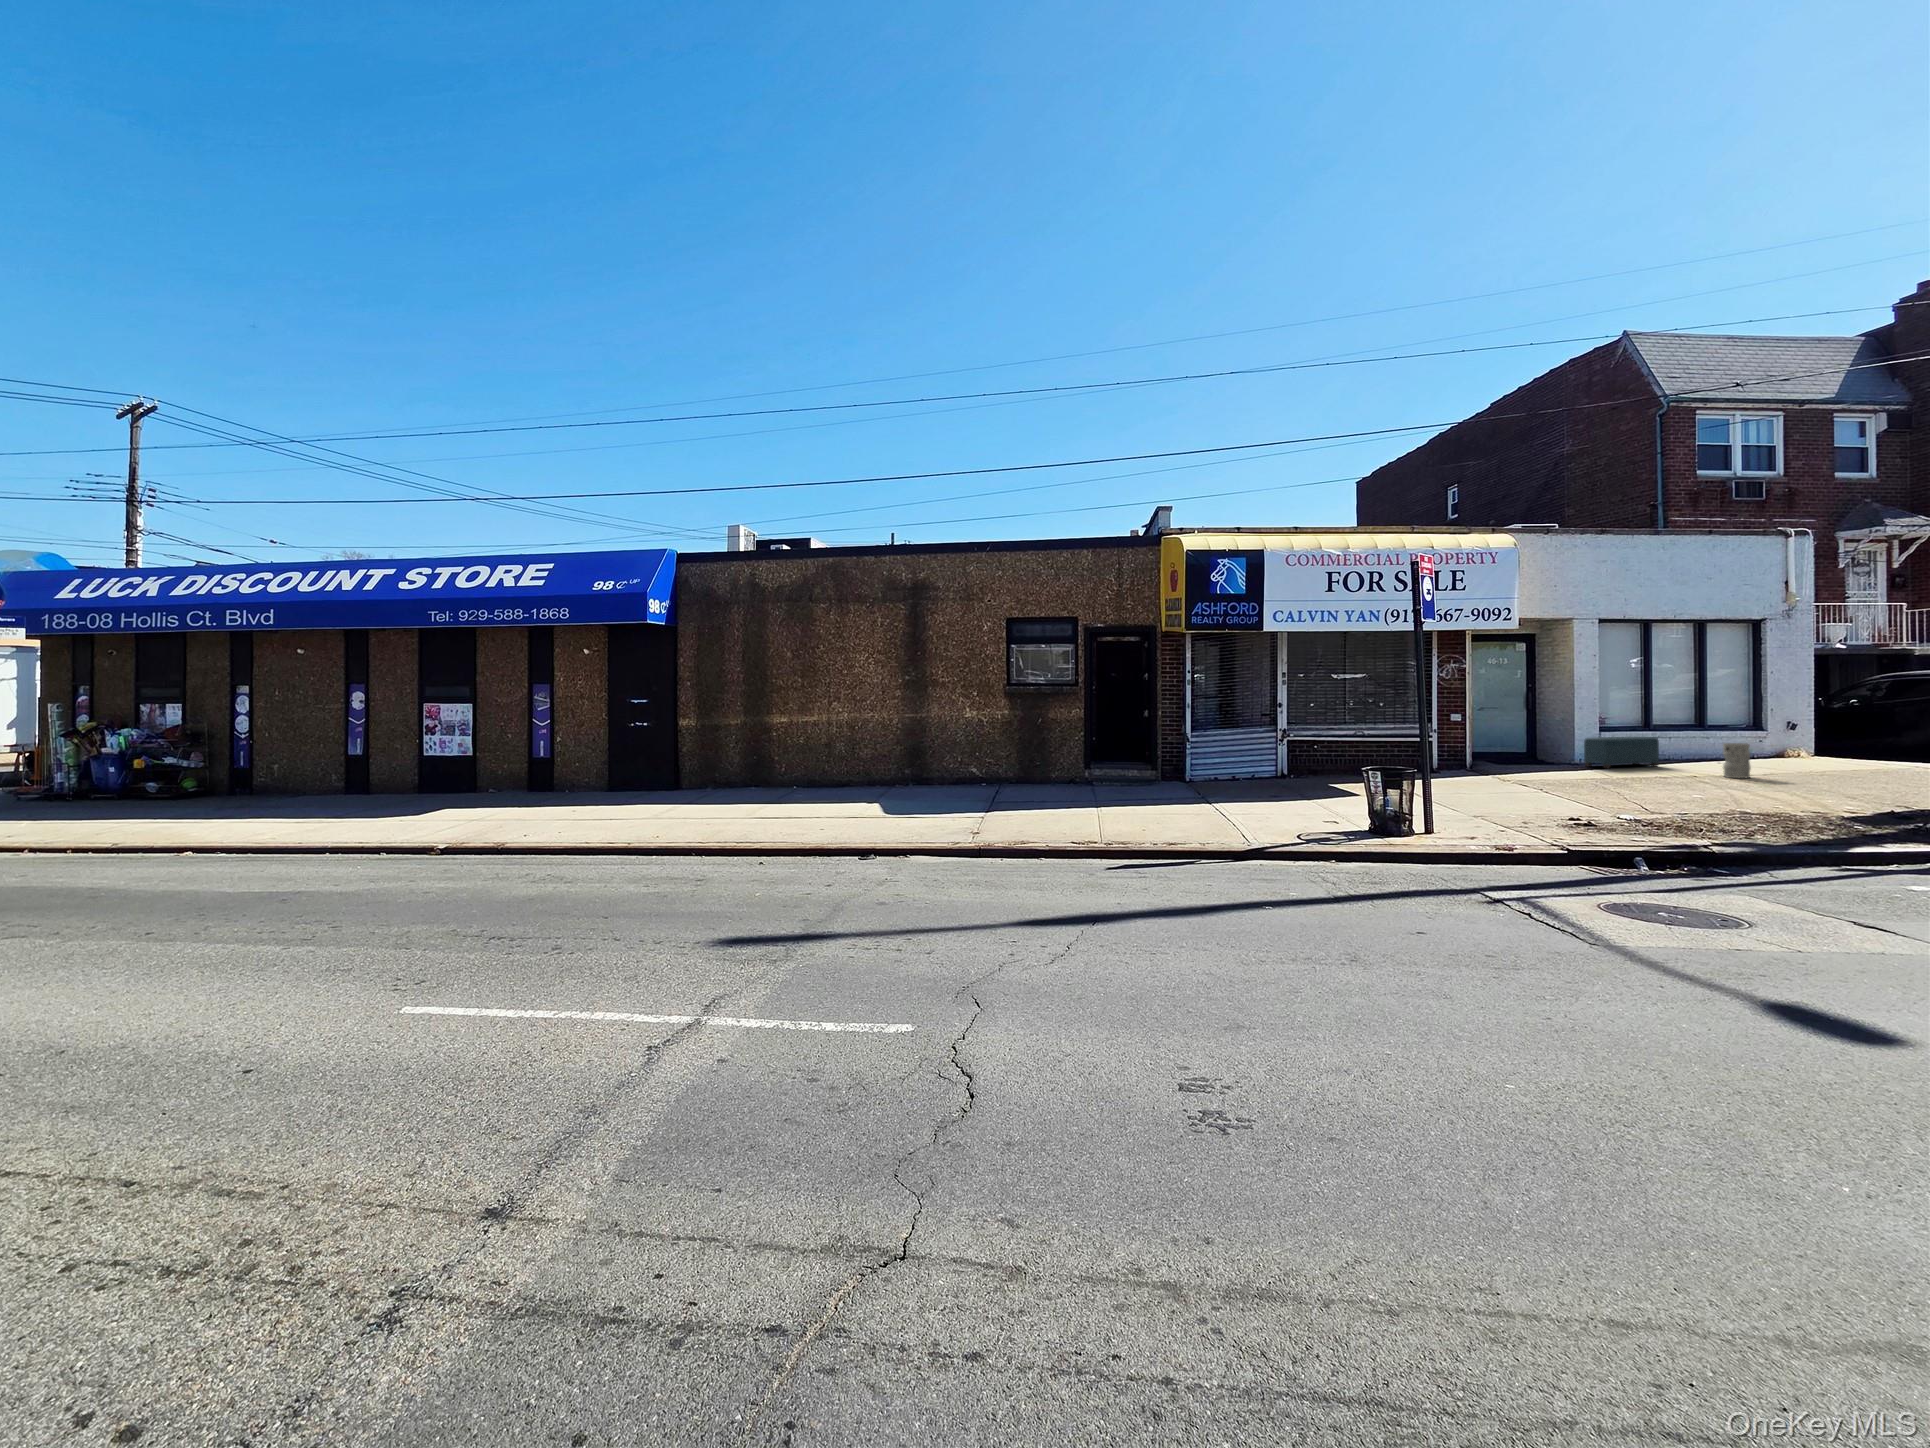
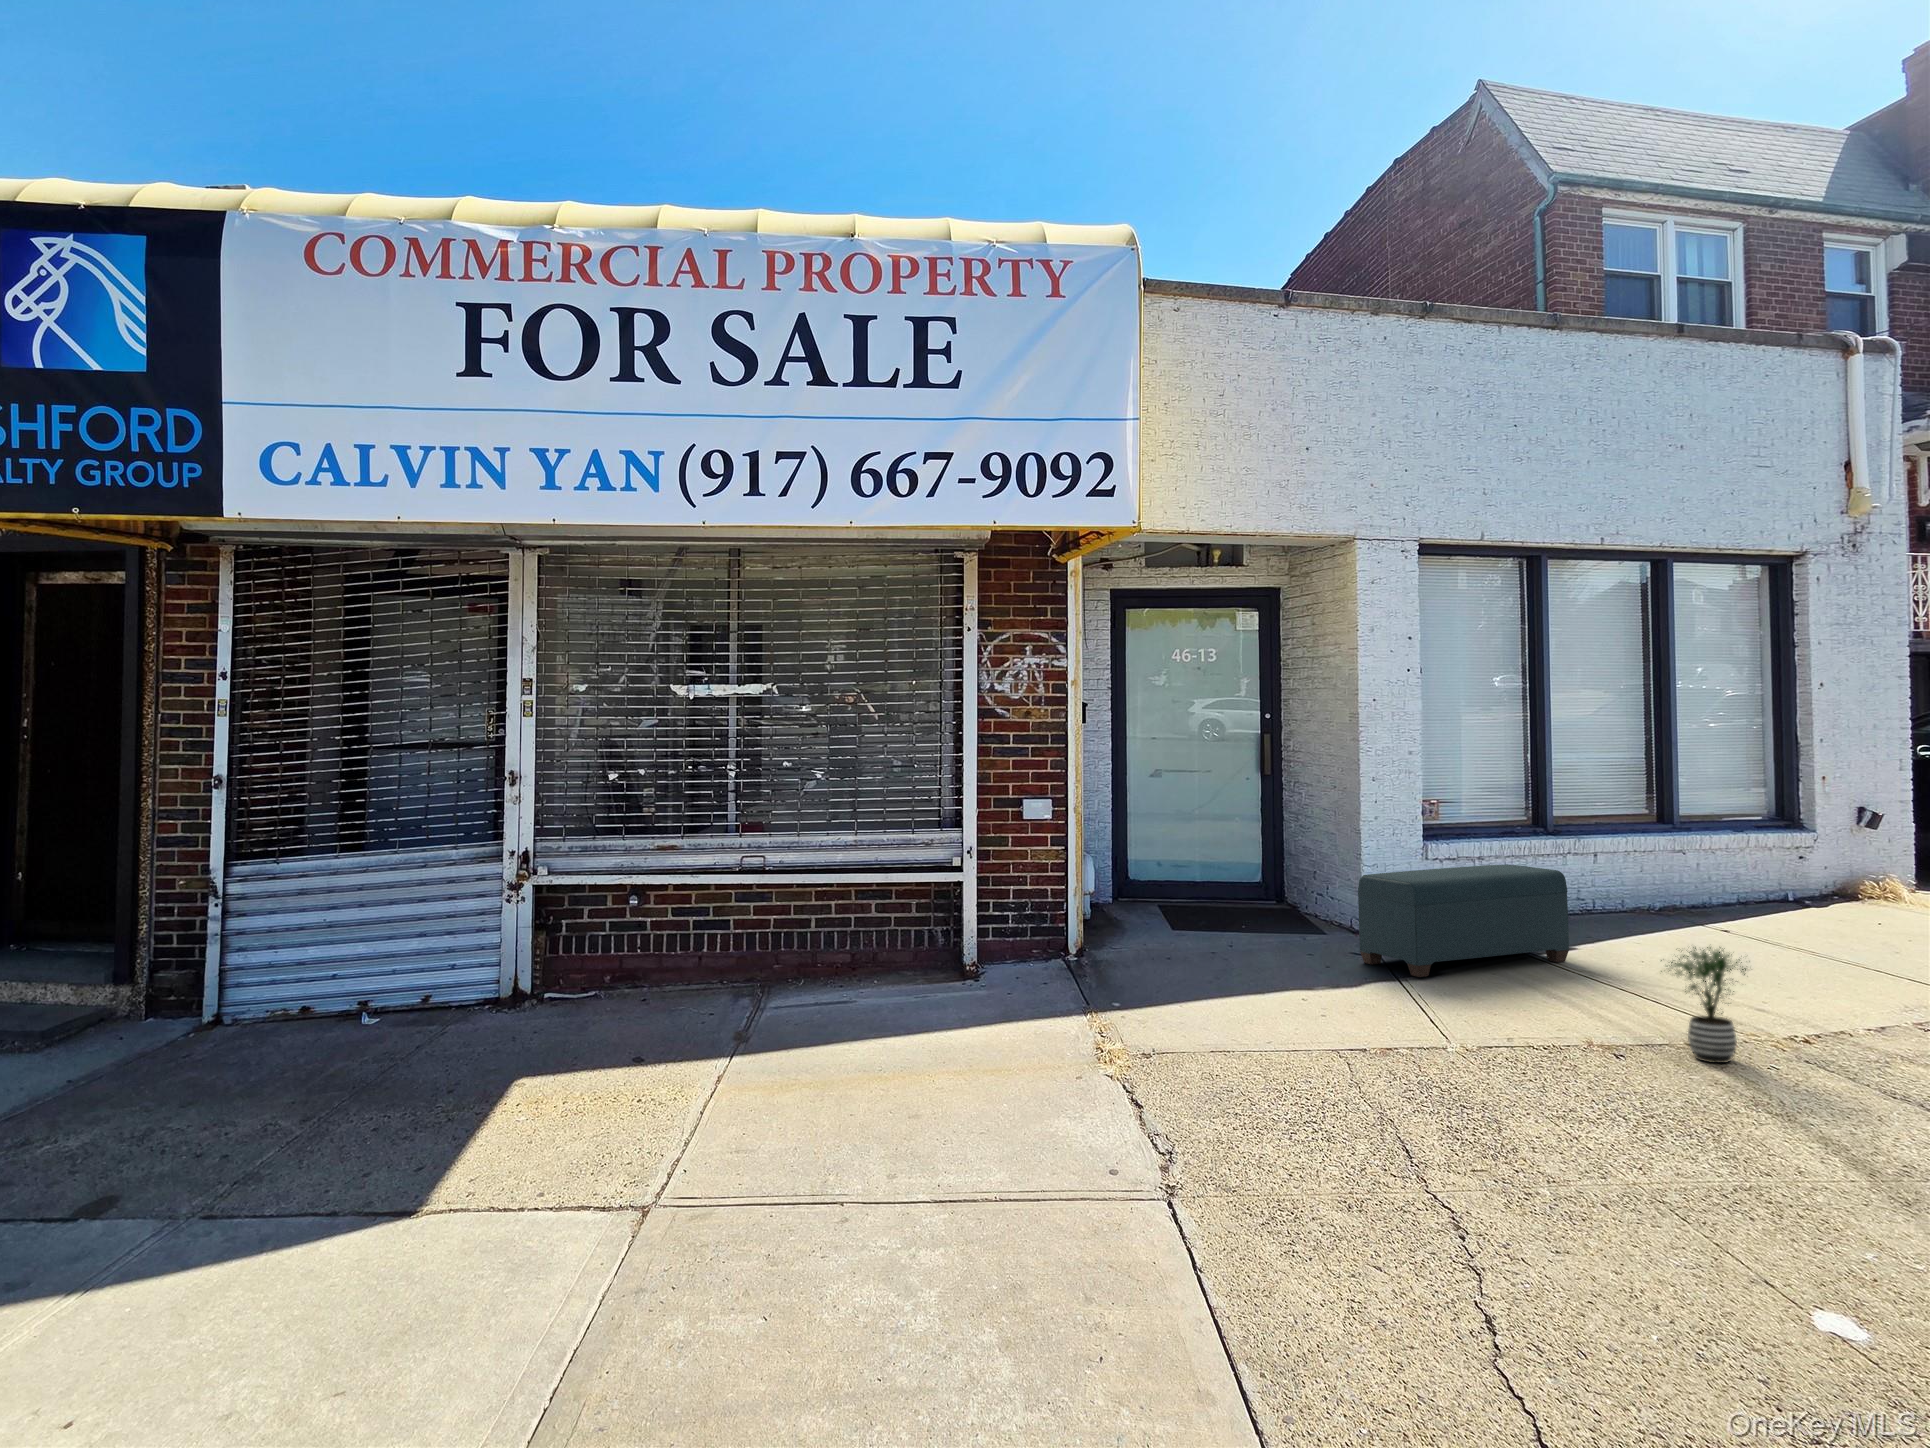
trash can: present [1723,743,1751,778] -> none [1771,905,1865,1038]
potted plant: none [1685,750,1713,781] -> present [1661,947,1750,1063]

